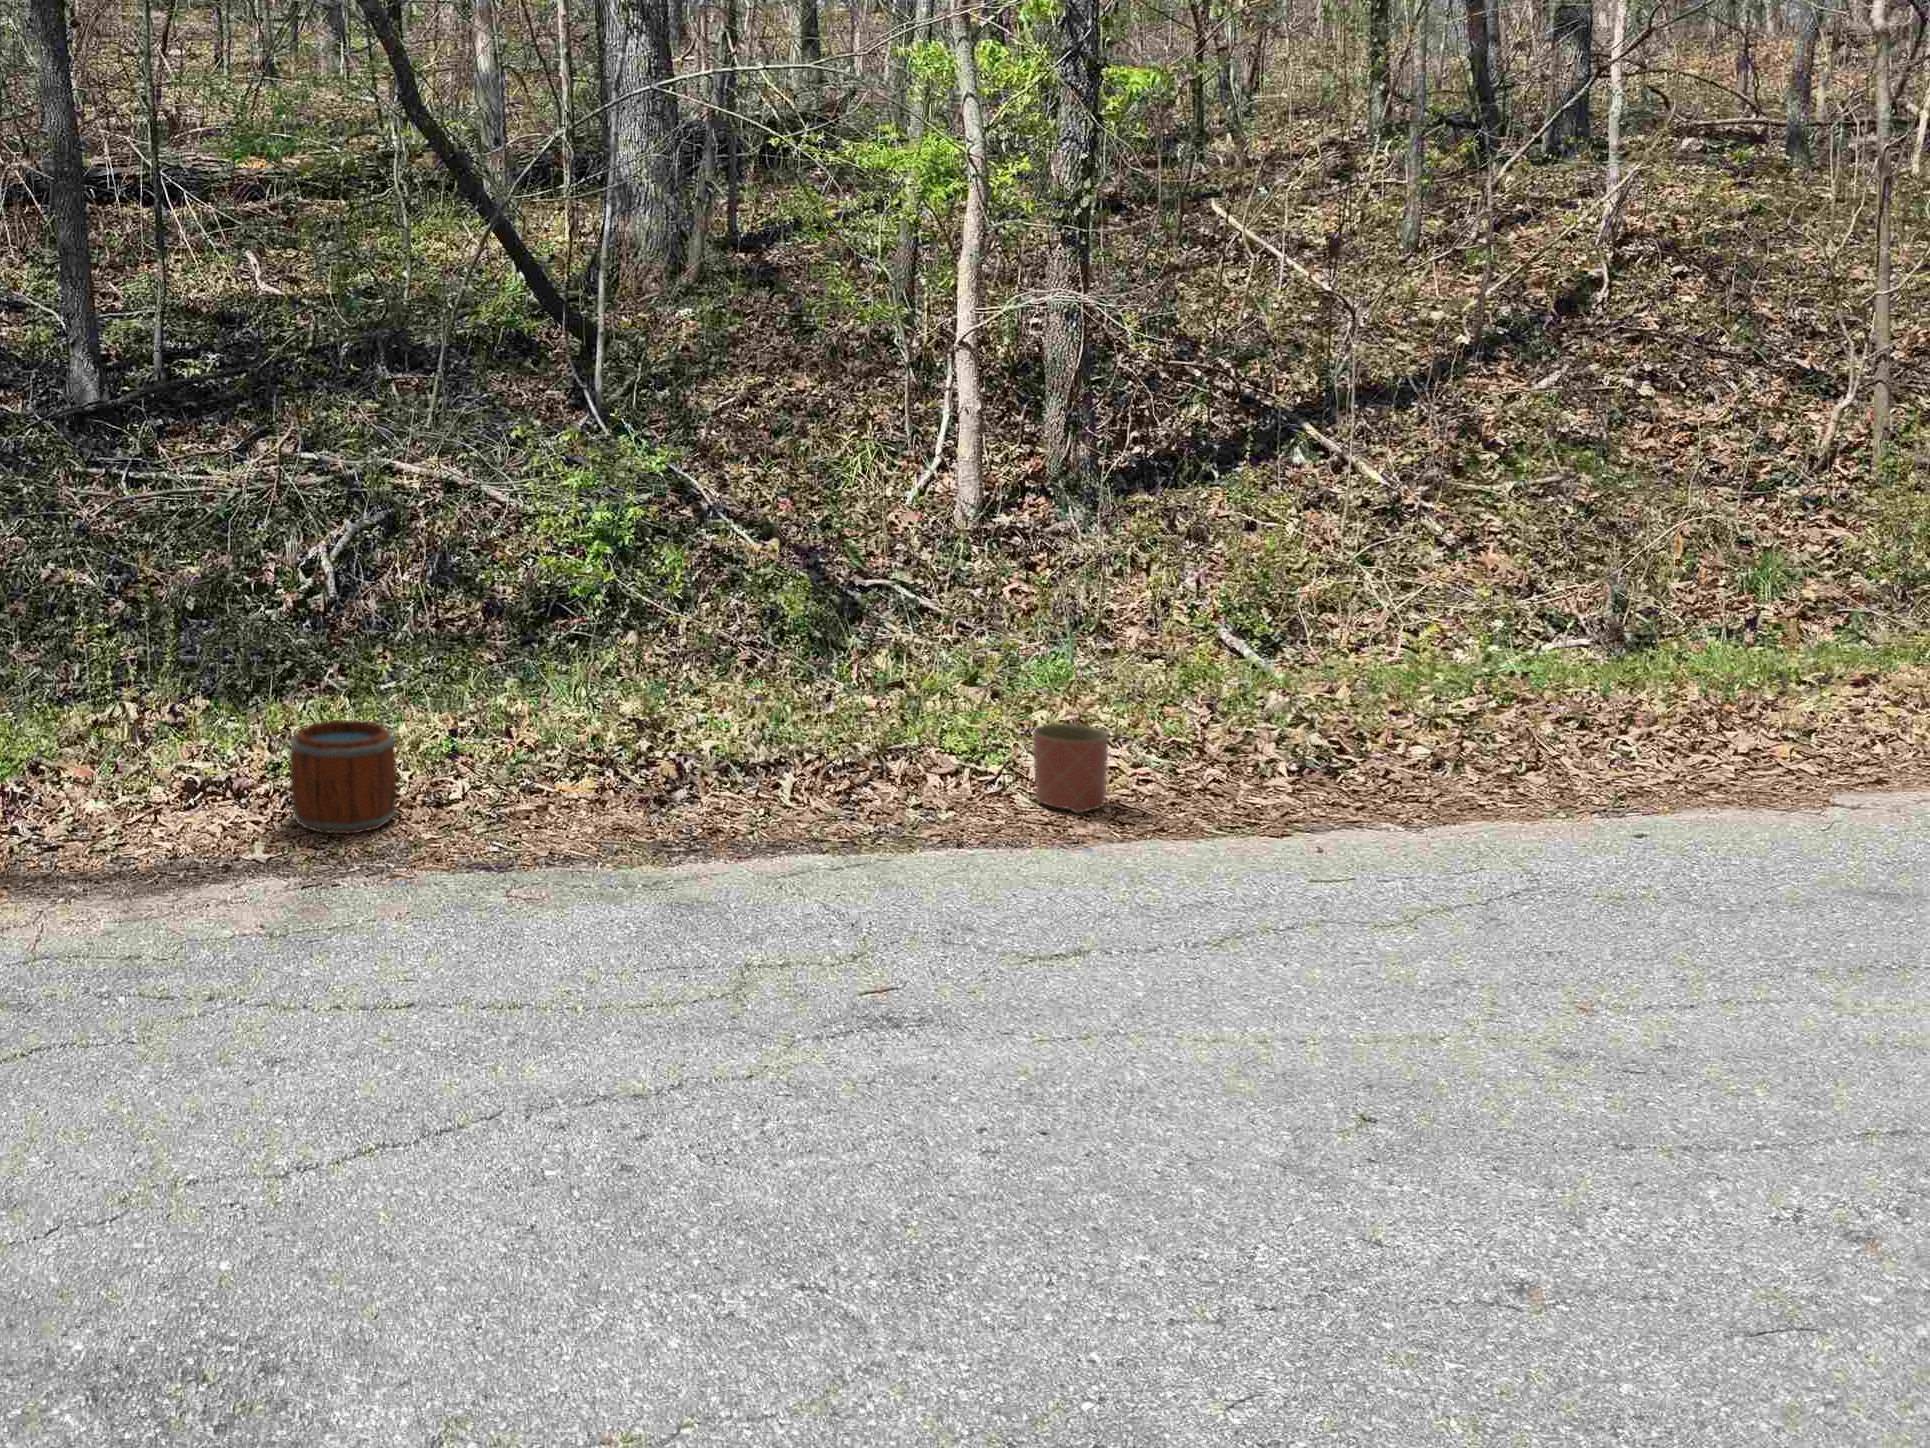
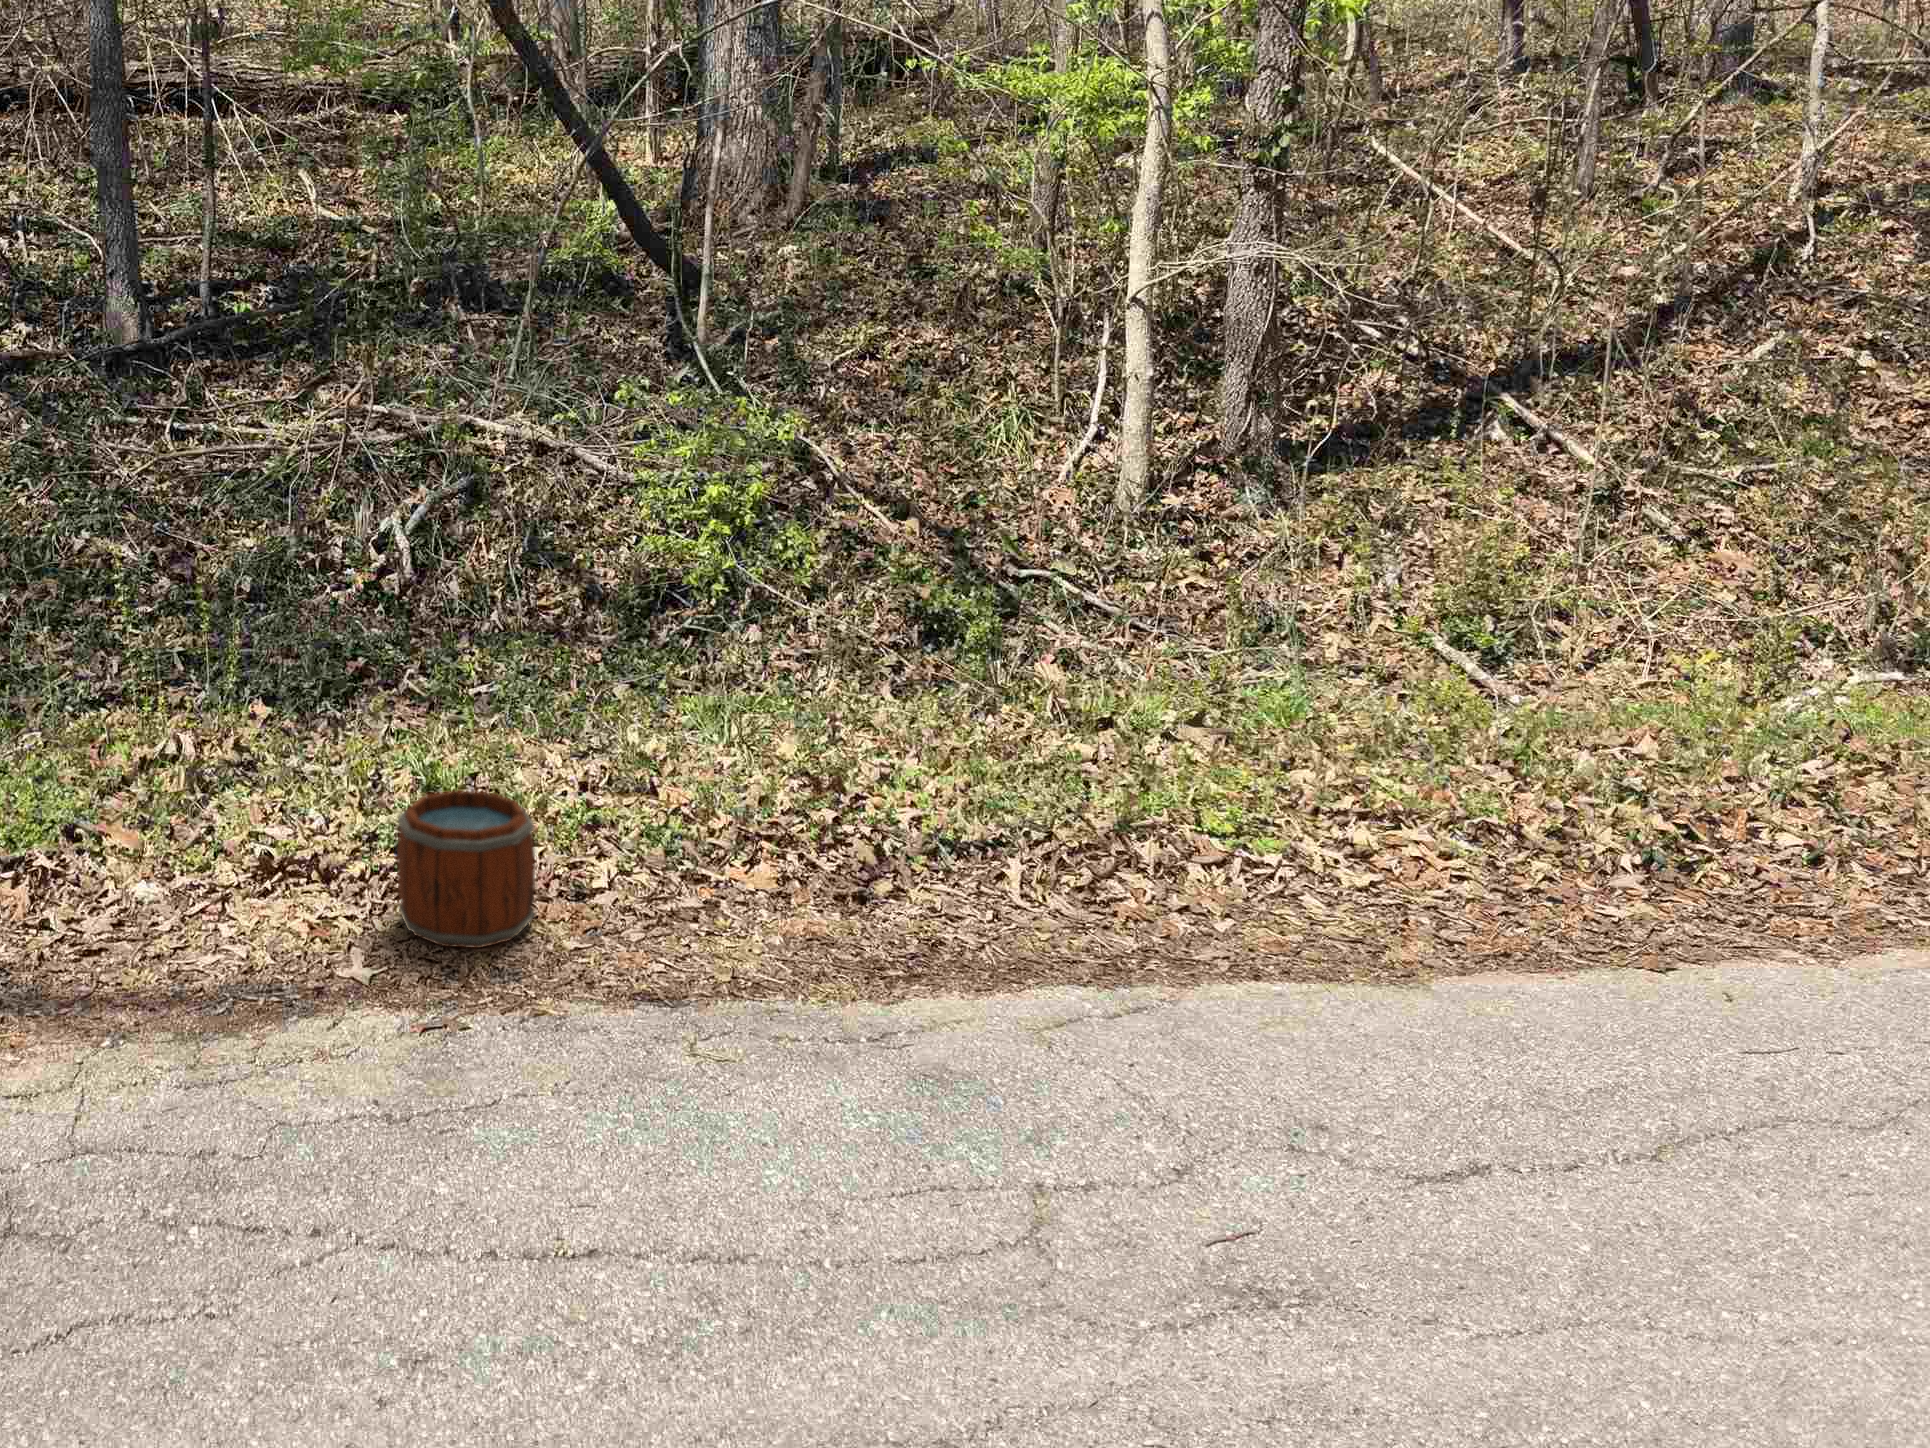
planter: present [1033,724,1108,814] -> none [1351,818,1455,943]

